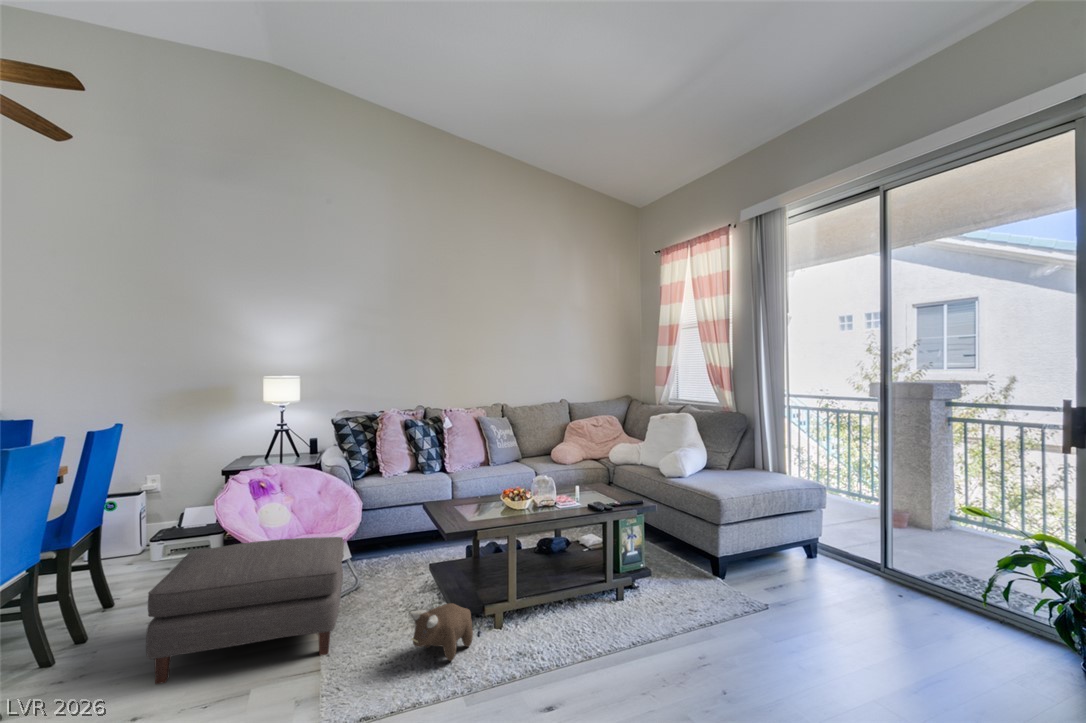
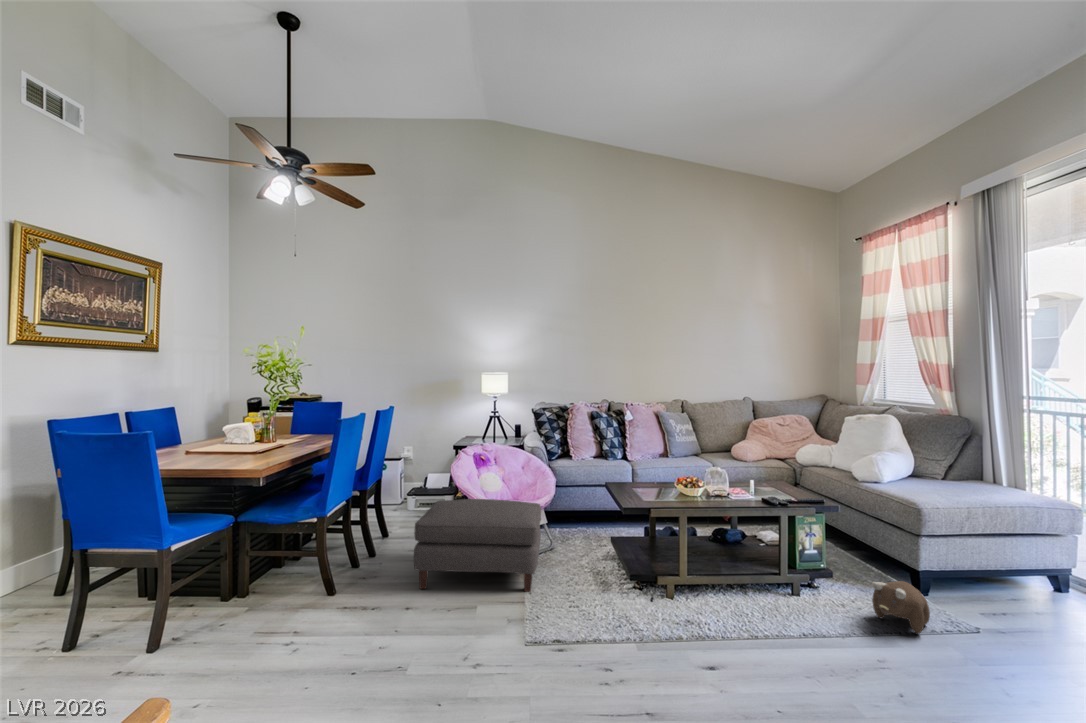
plush toy: present [410,603,473,661] -> present [872,581,930,634]

